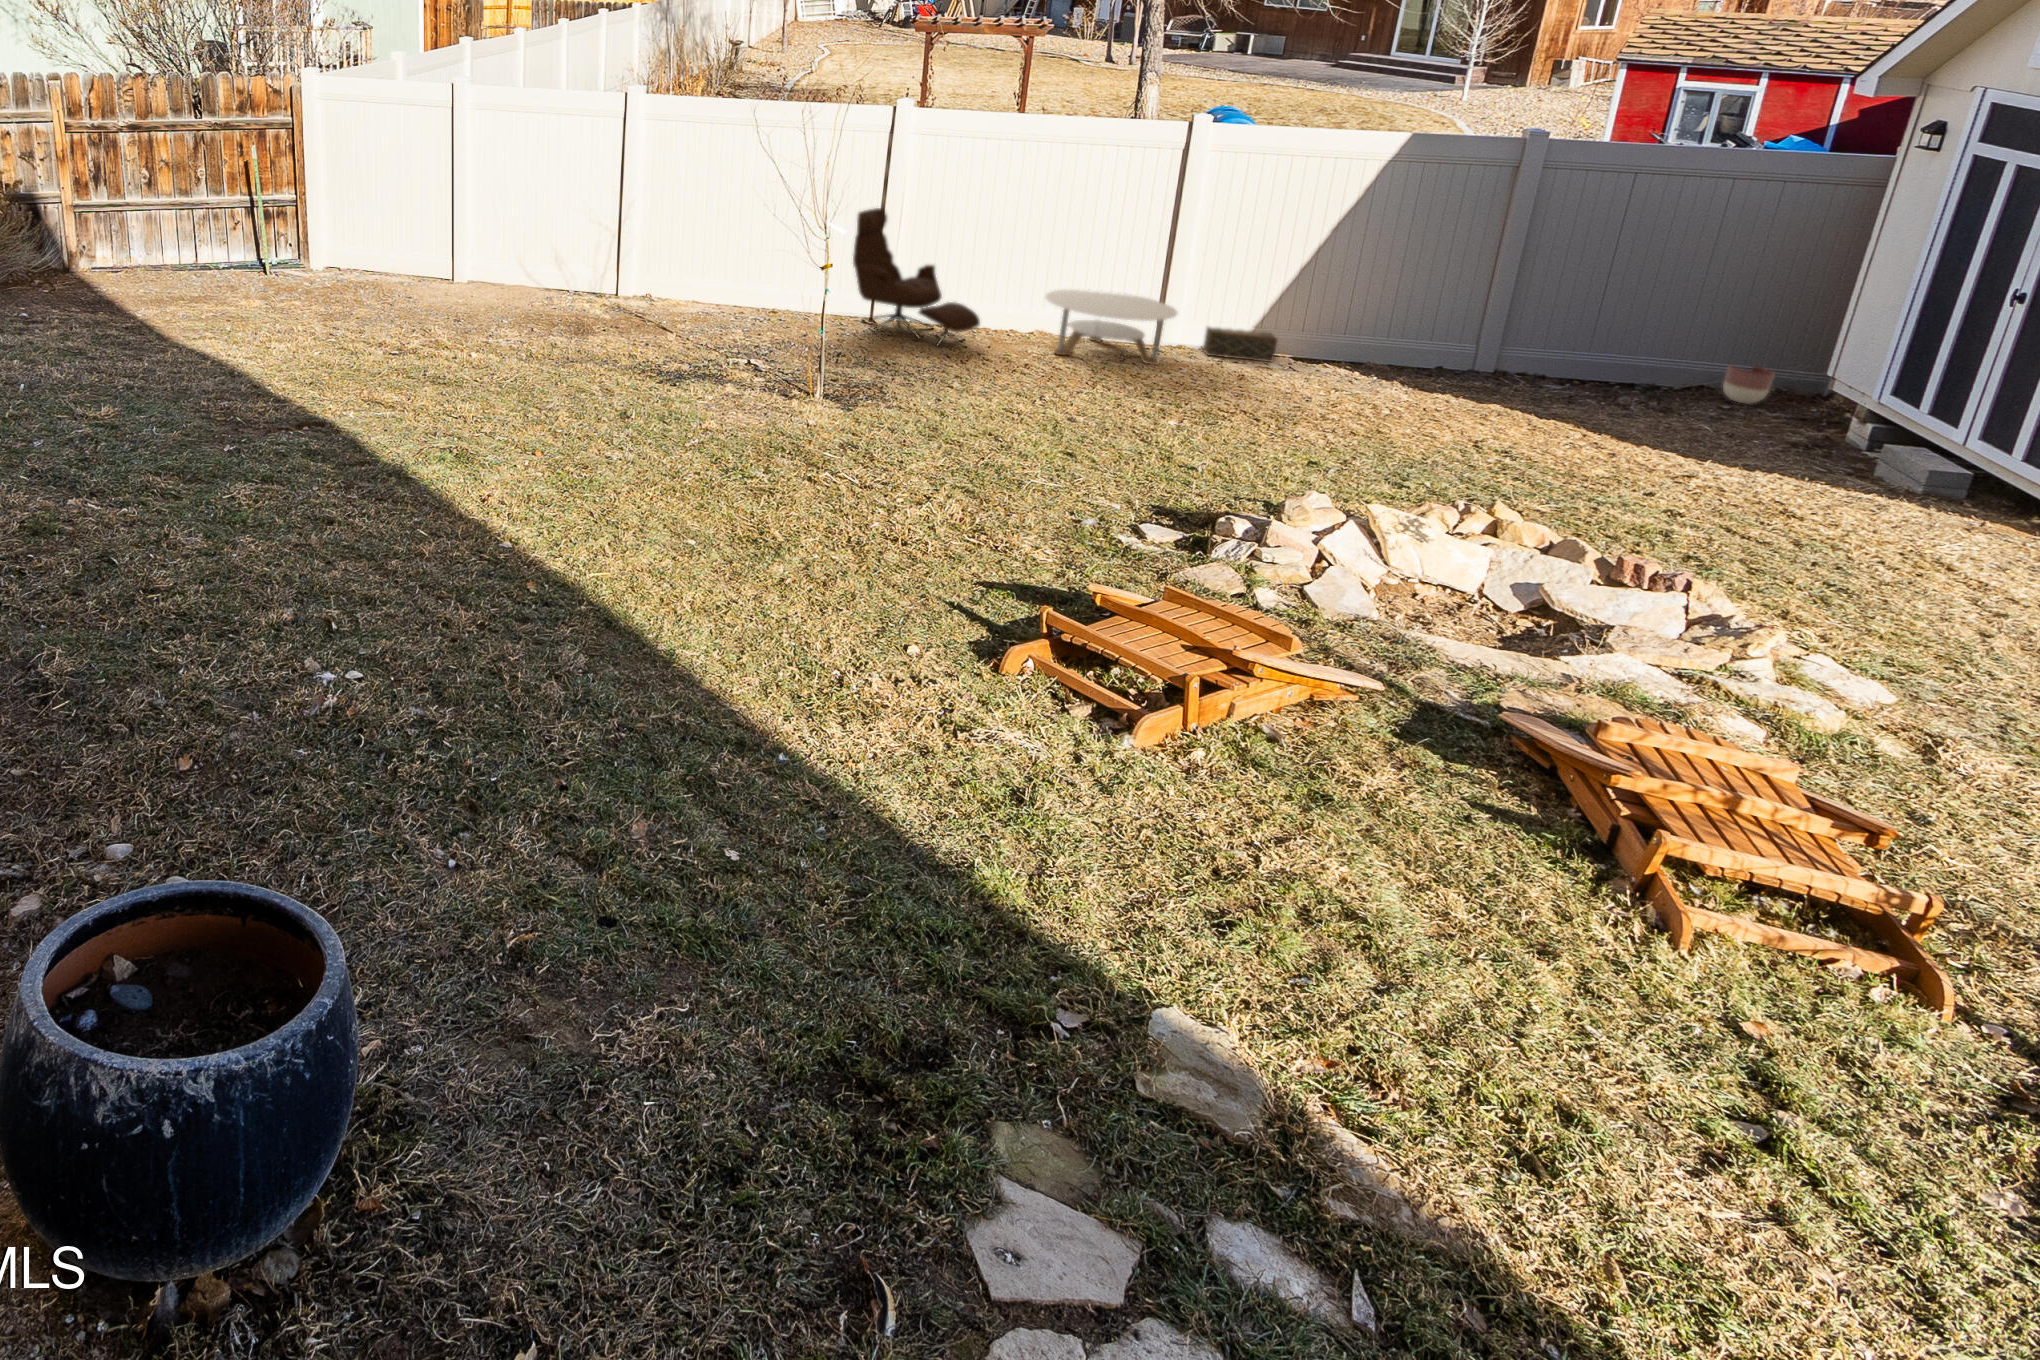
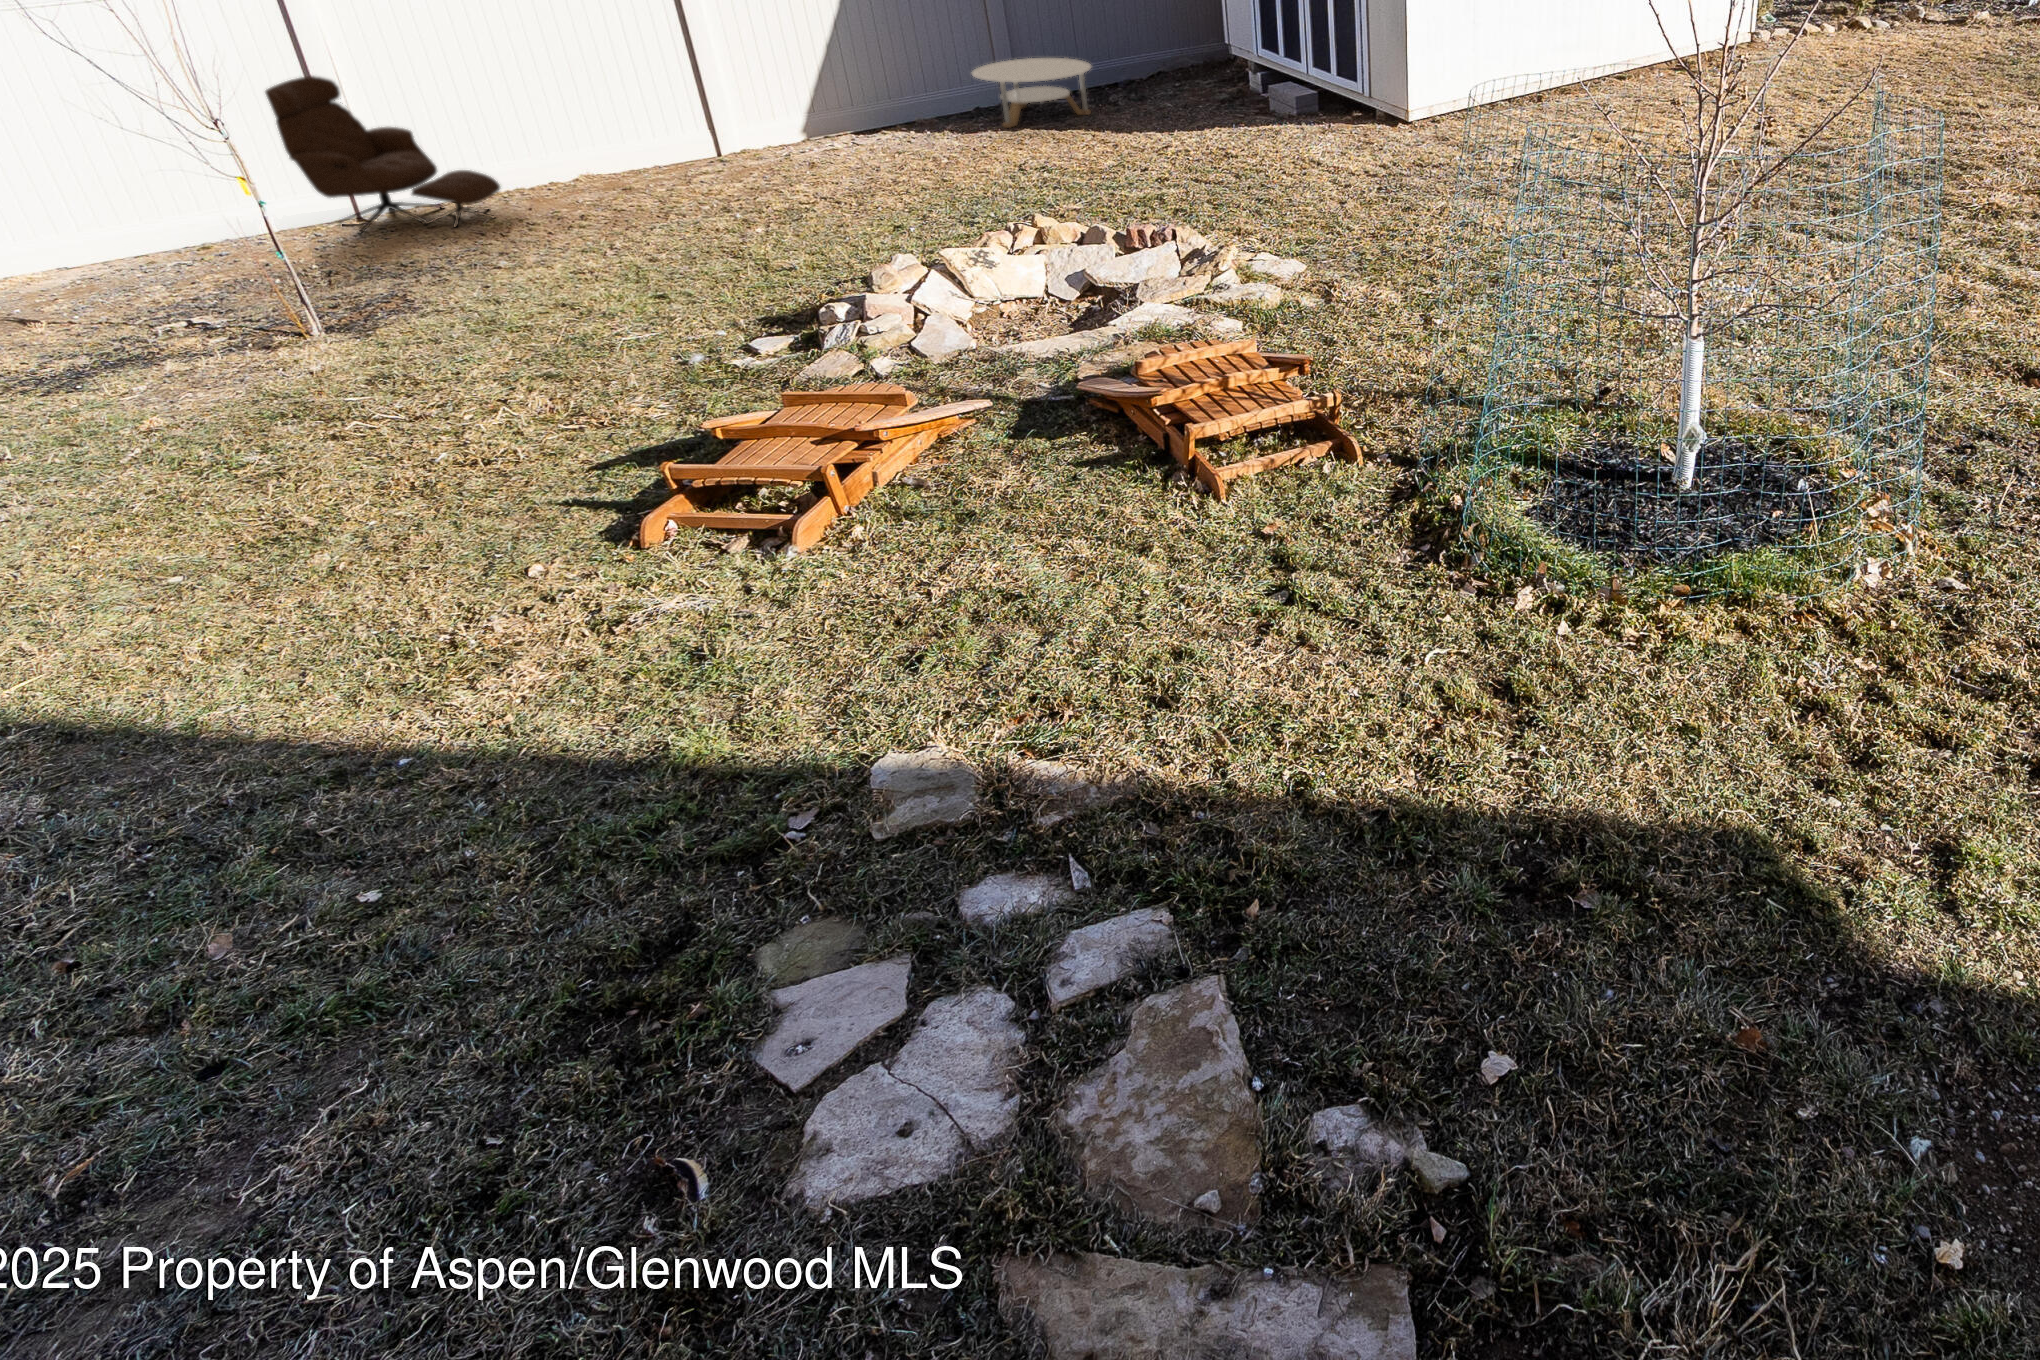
round table: present [1045,289,1177,365] -> present [971,58,1091,128]
woven basket: present [1202,327,1278,362] -> none [754,114,832,154]
planter: present [1723,365,1775,404] -> none [1166,49,1195,81]

